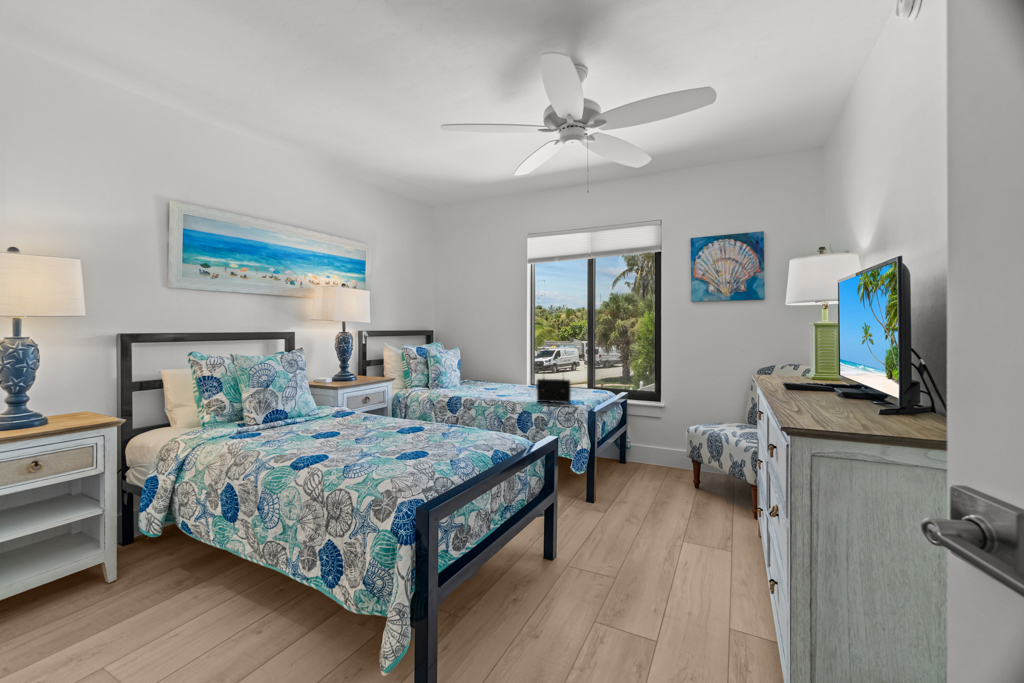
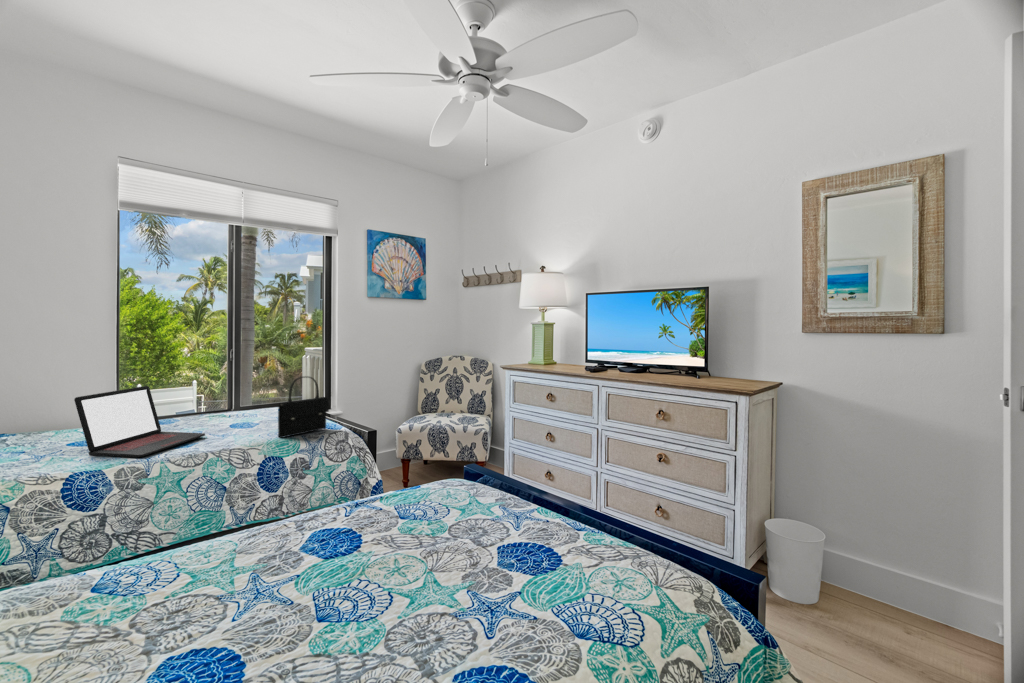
laptop: none [471,364,517,396] -> present [74,386,205,457]

